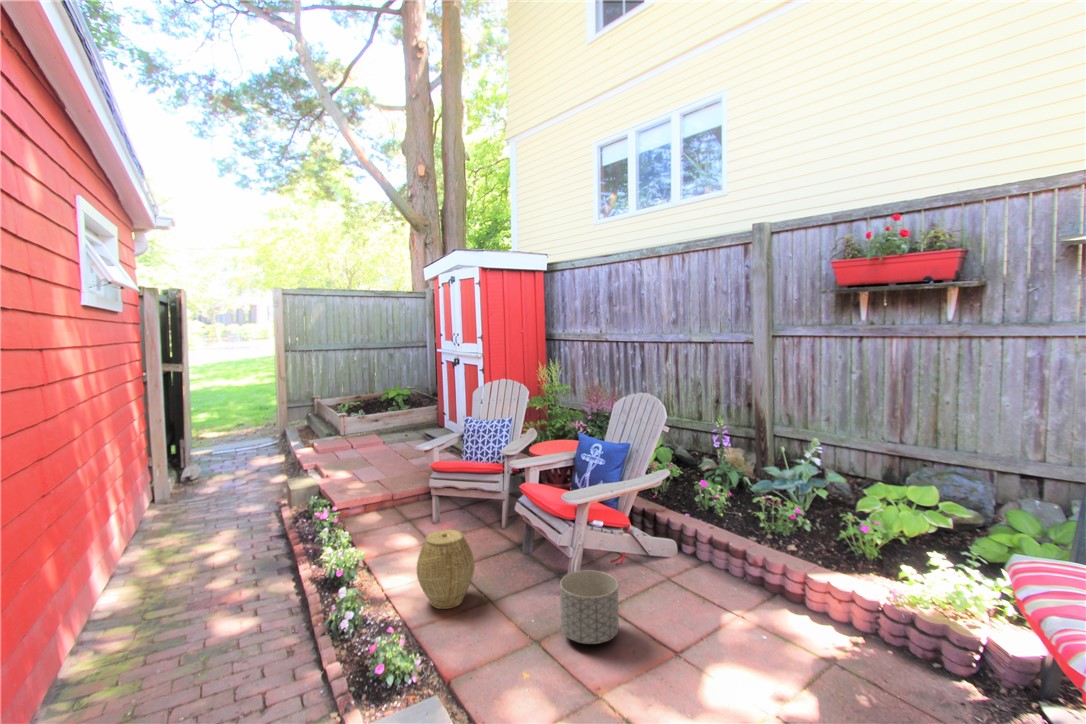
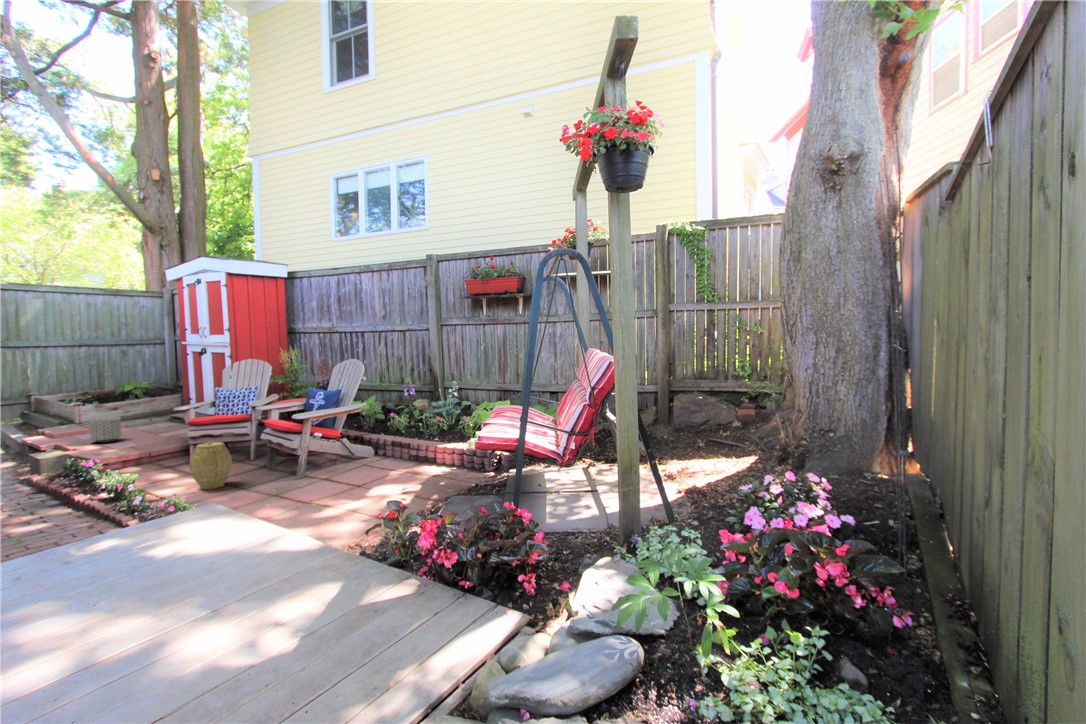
planter: present [560,570,619,644] -> present [89,417,122,443]

